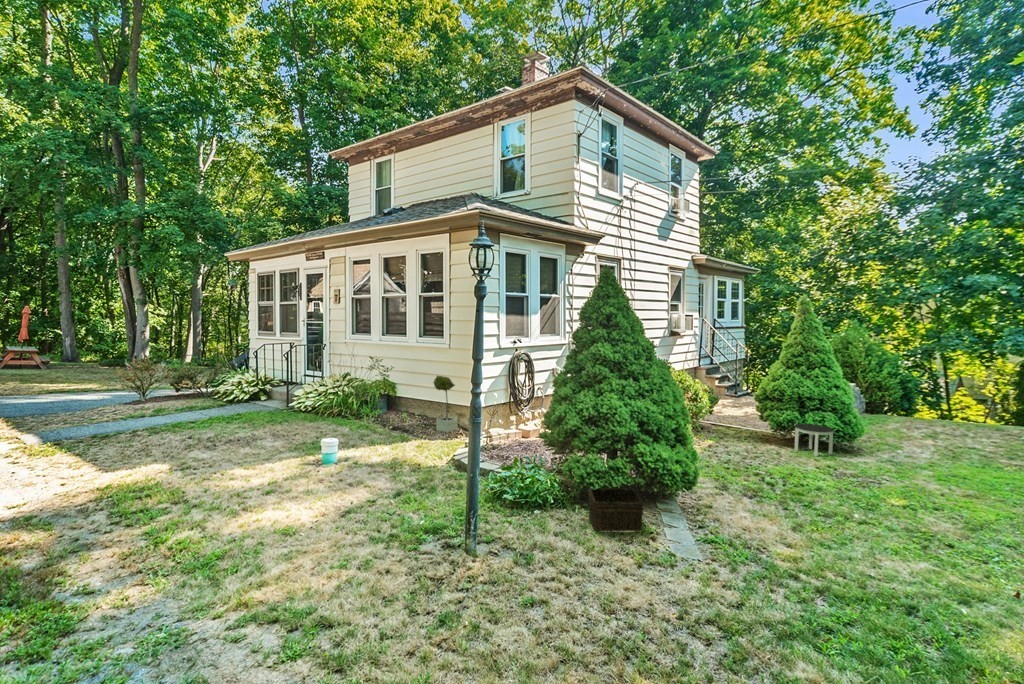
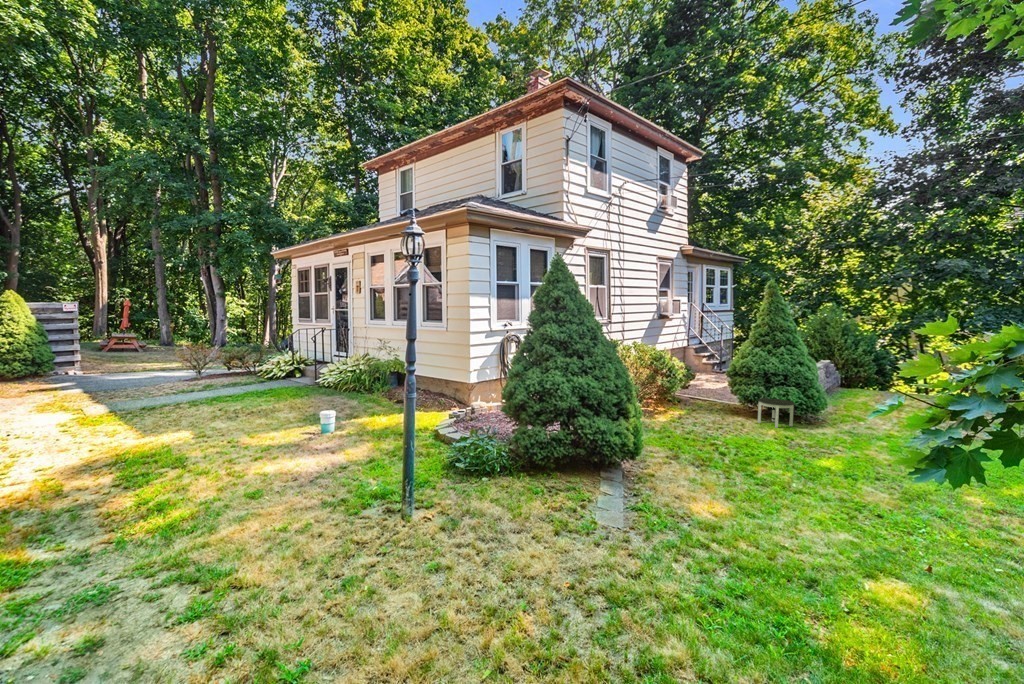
potted tree: present [434,376,458,432] -> none [433,354,455,404]
basket: present [588,488,643,531] -> none [543,450,589,490]

